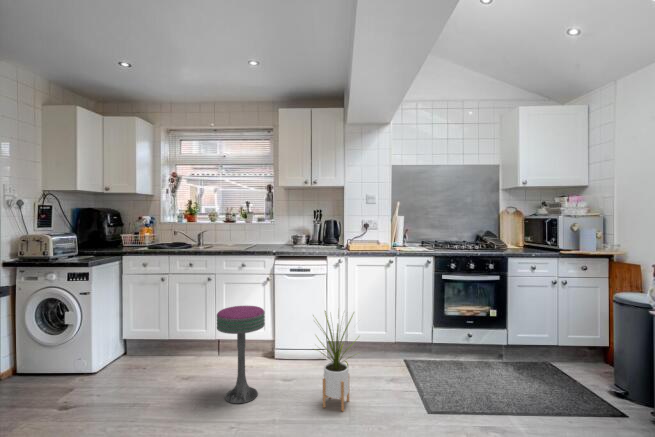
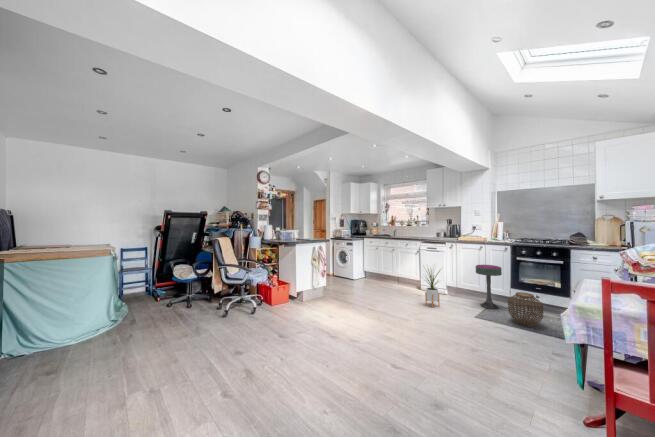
bar stool: present [217,306,265,404] -> present [476,265,502,309]
woven basket: none [463,339,516,399] -> present [508,292,543,326]

